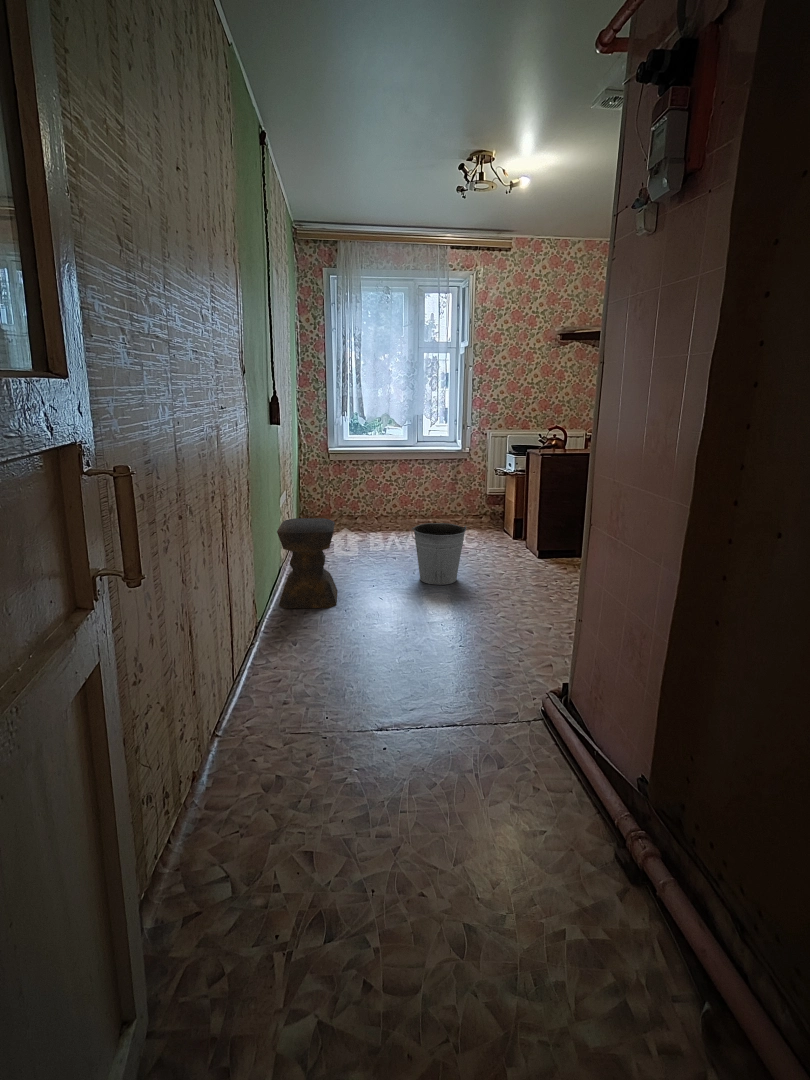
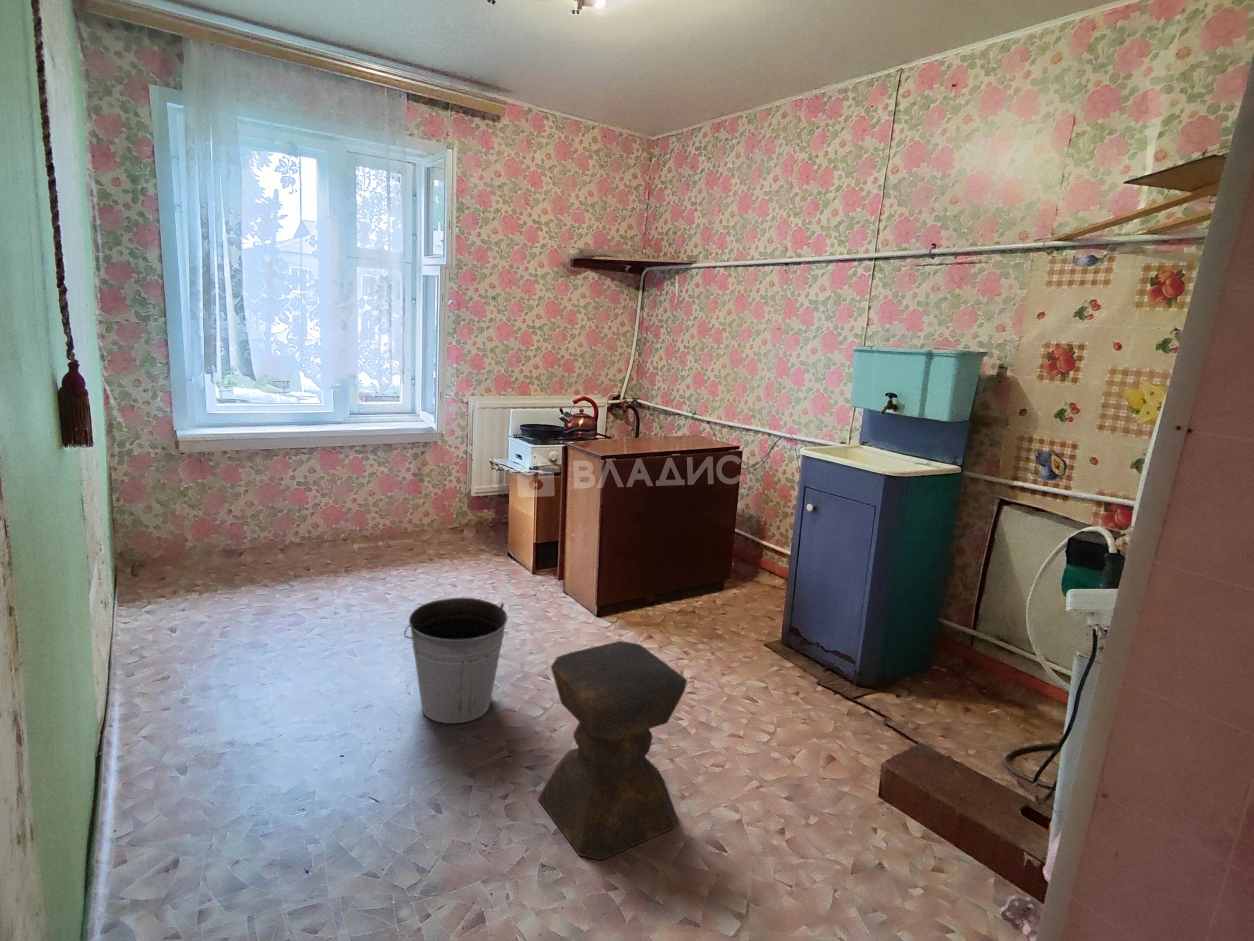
stool: present [277,518,338,609] -> present [538,641,687,860]

